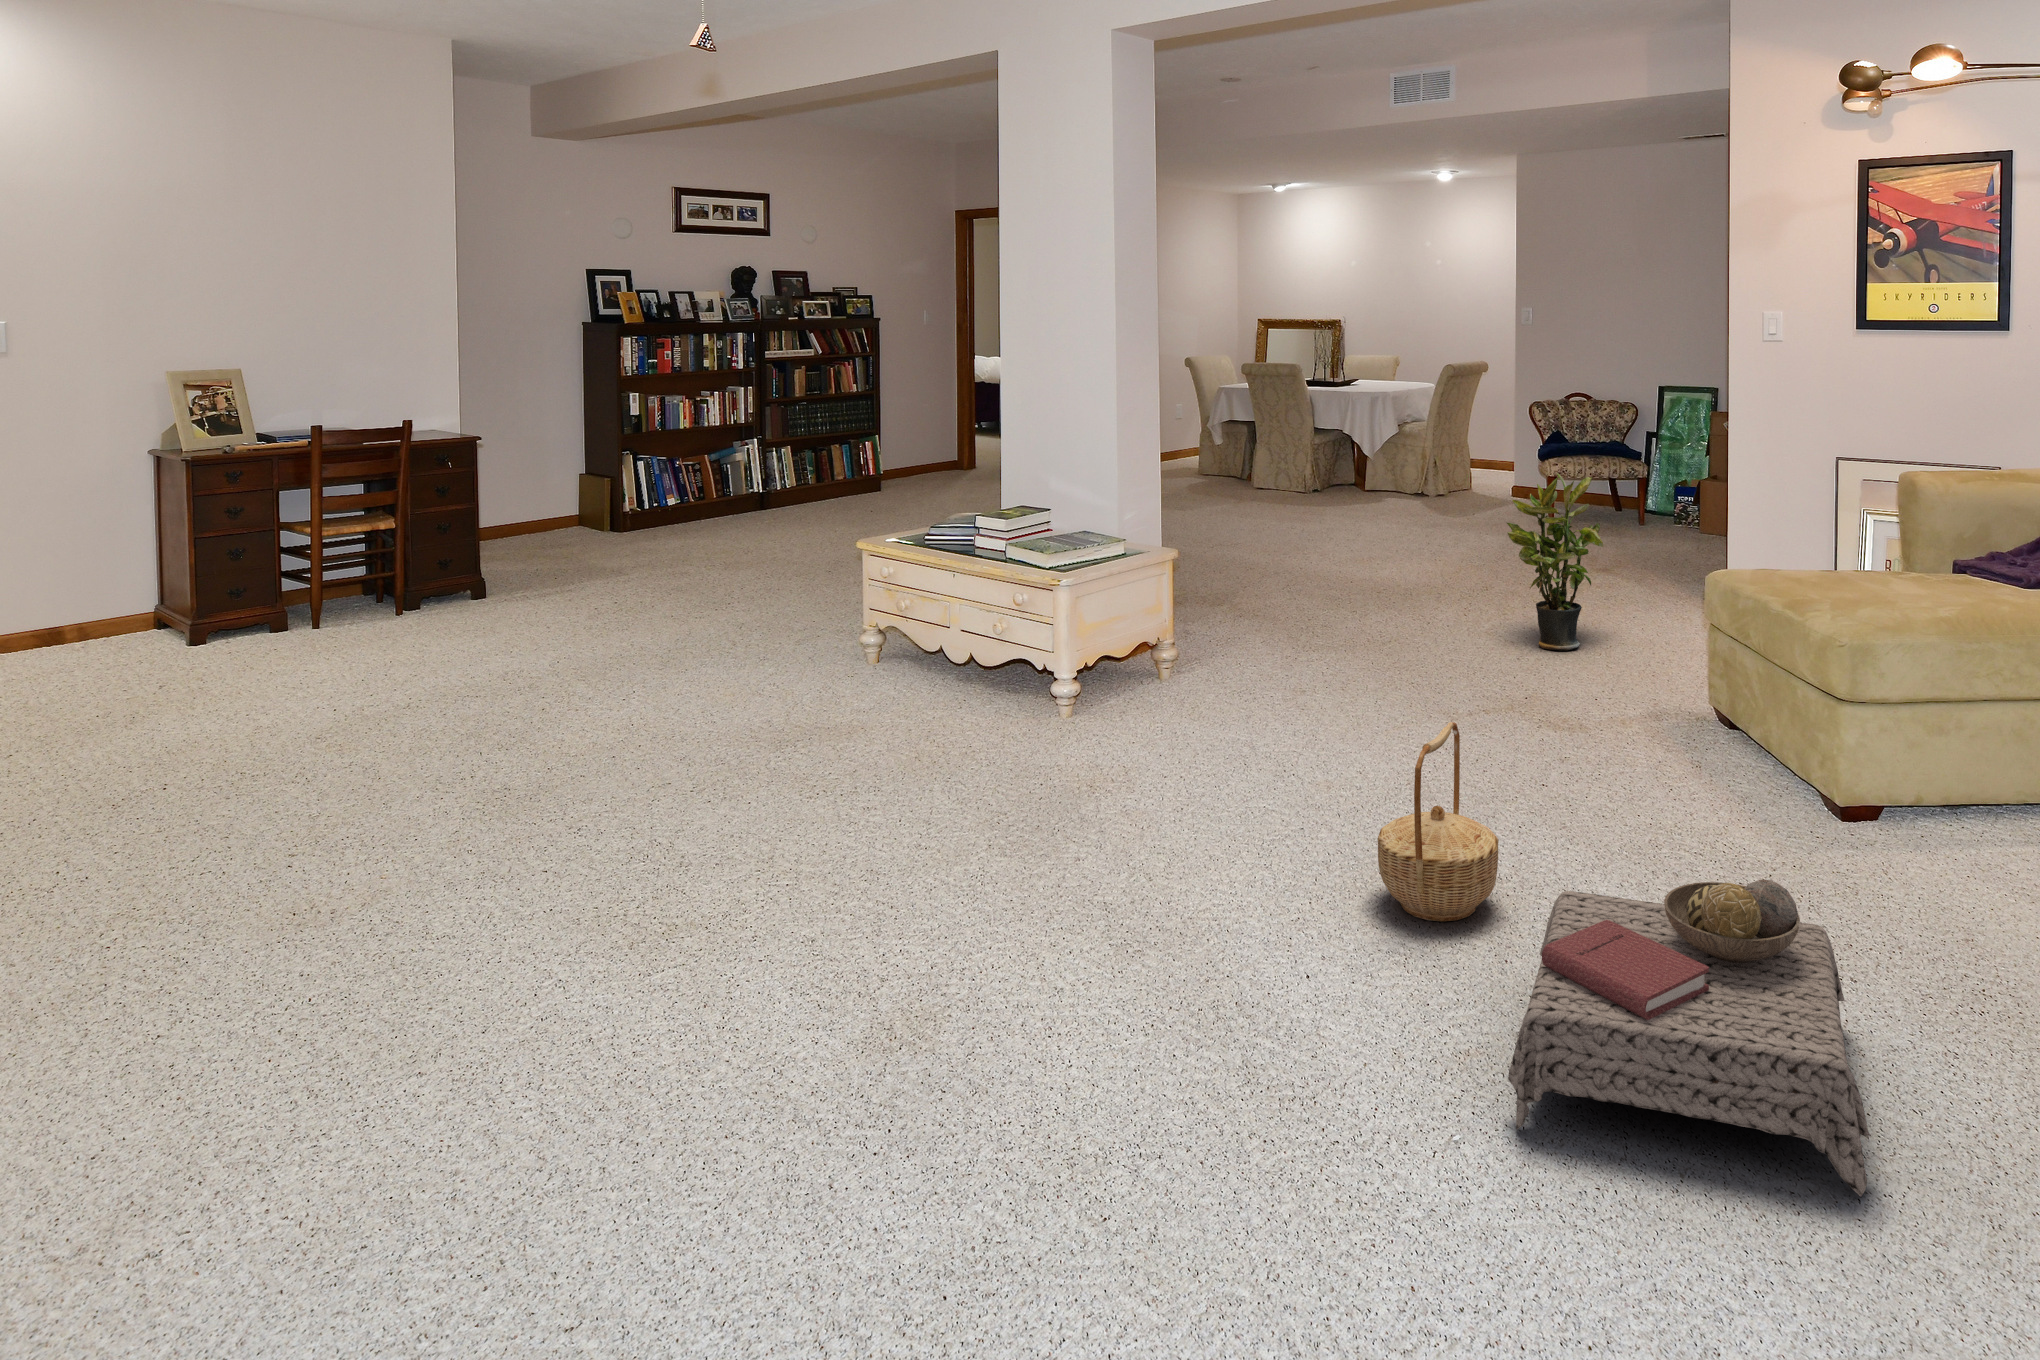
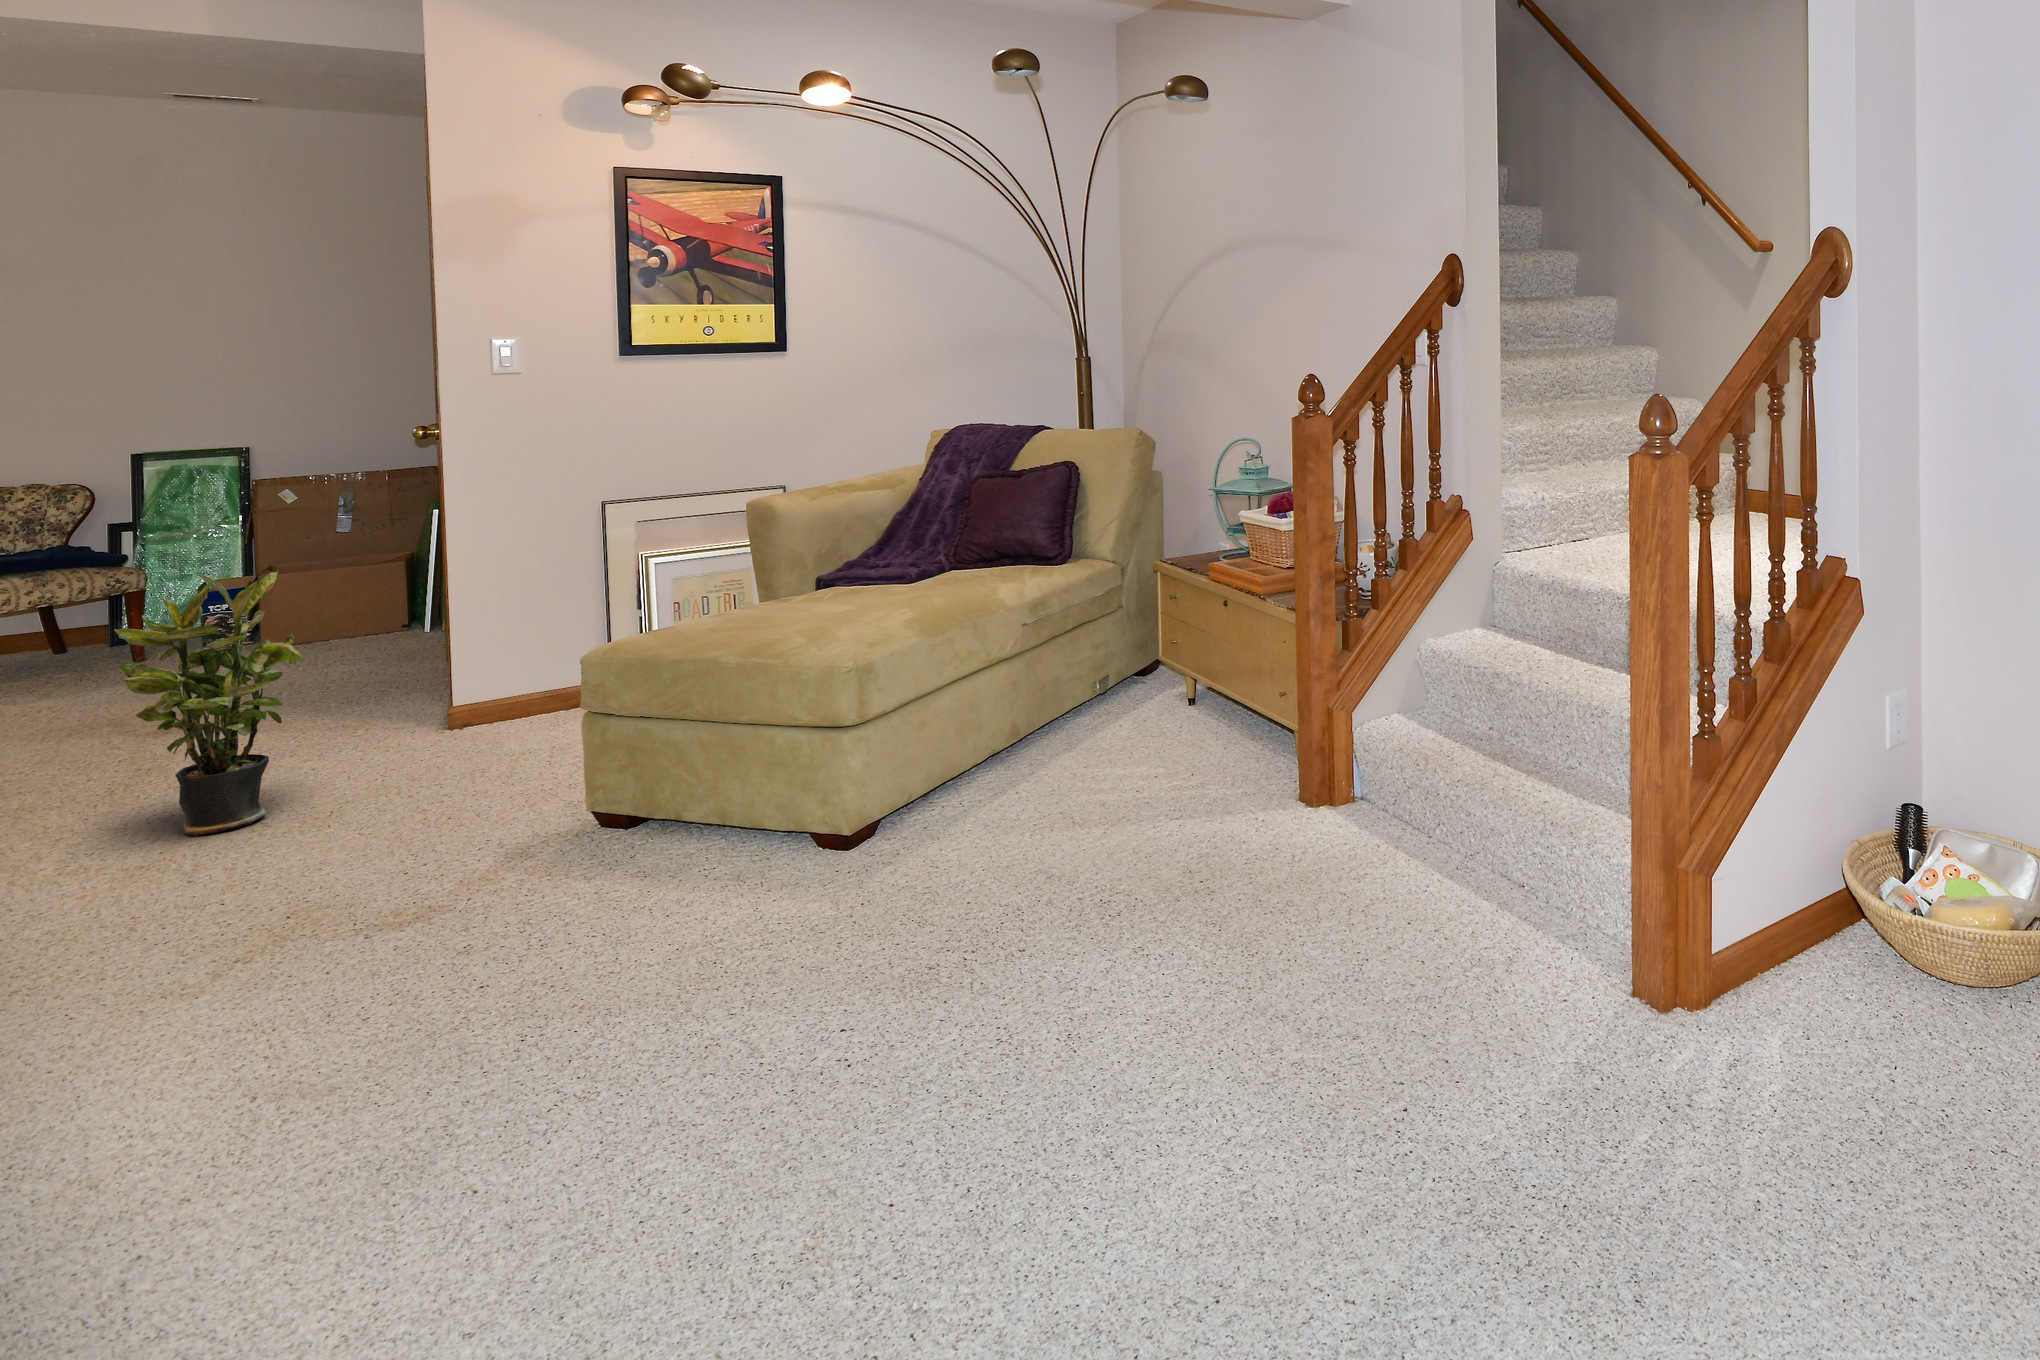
basket: present [1377,722,1499,921] -> none [409,899,623,1189]
ottoman: present [1508,880,1869,1197] -> none [777,868,1232,1252]

